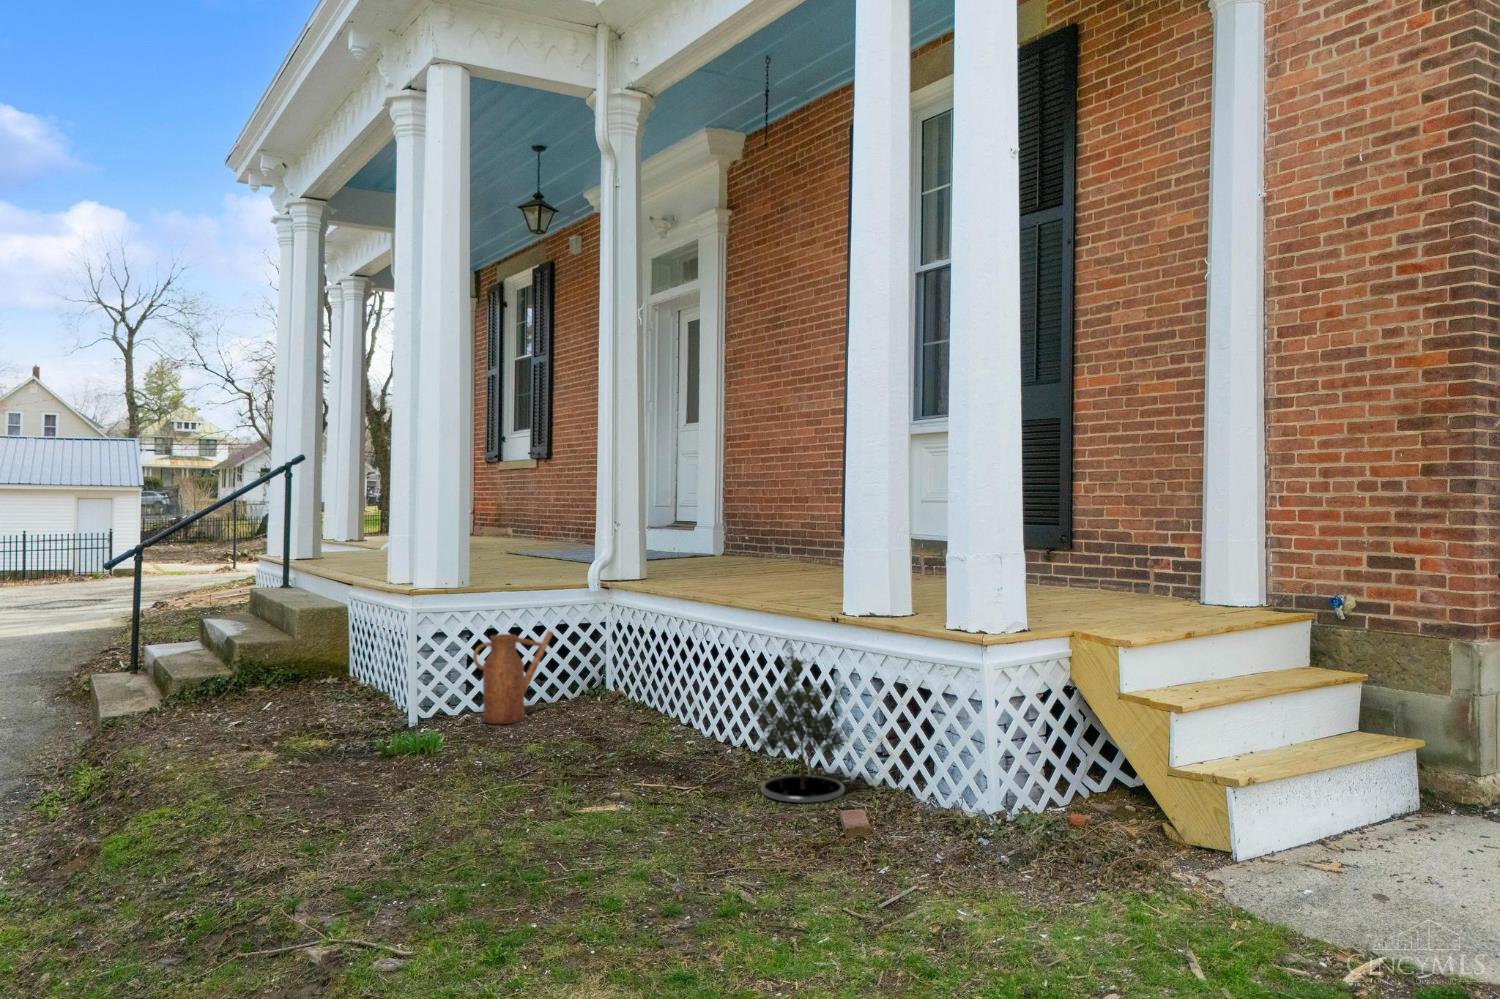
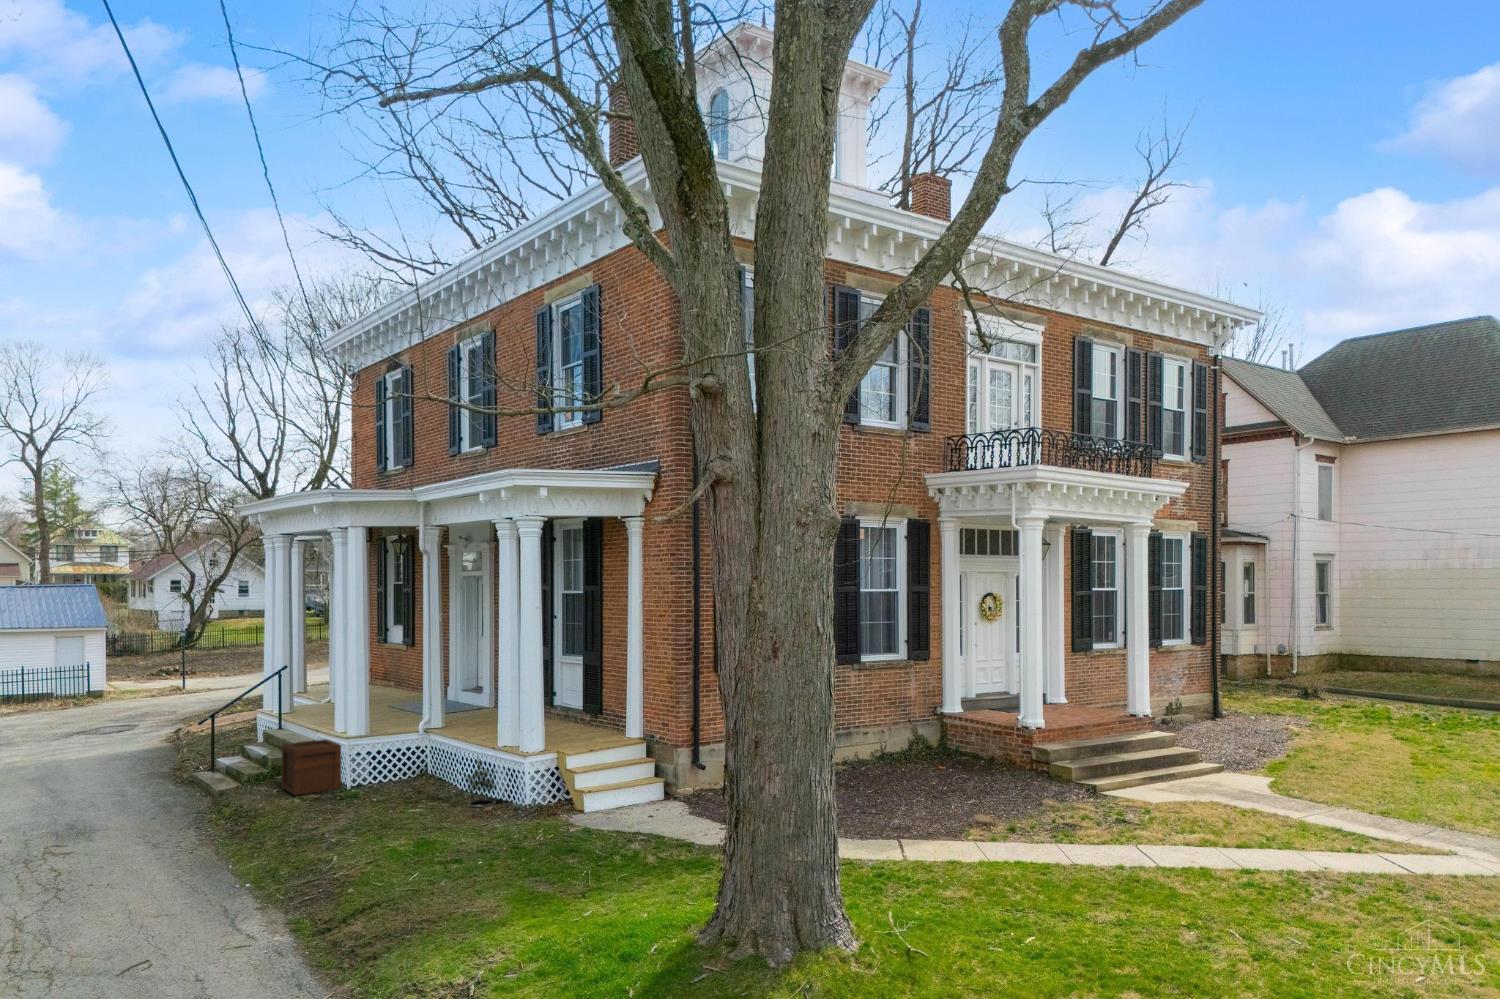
wooden crate: none [253,600,396,736] -> present [282,739,341,796]
watering can: present [473,631,553,724] -> none [372,750,405,788]

